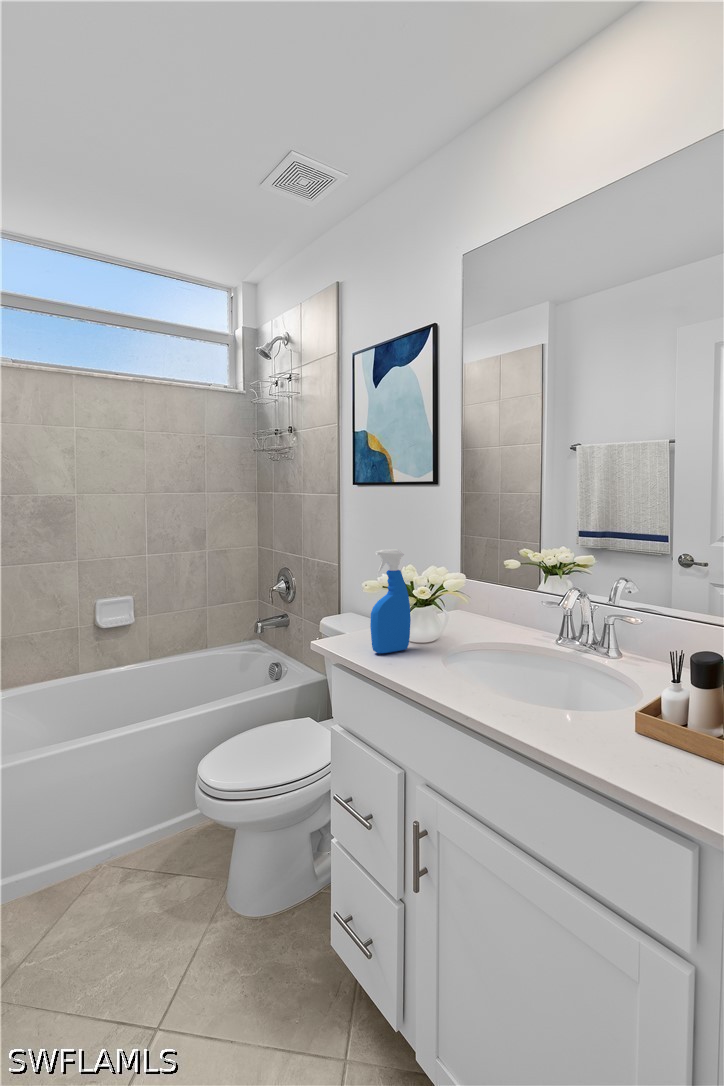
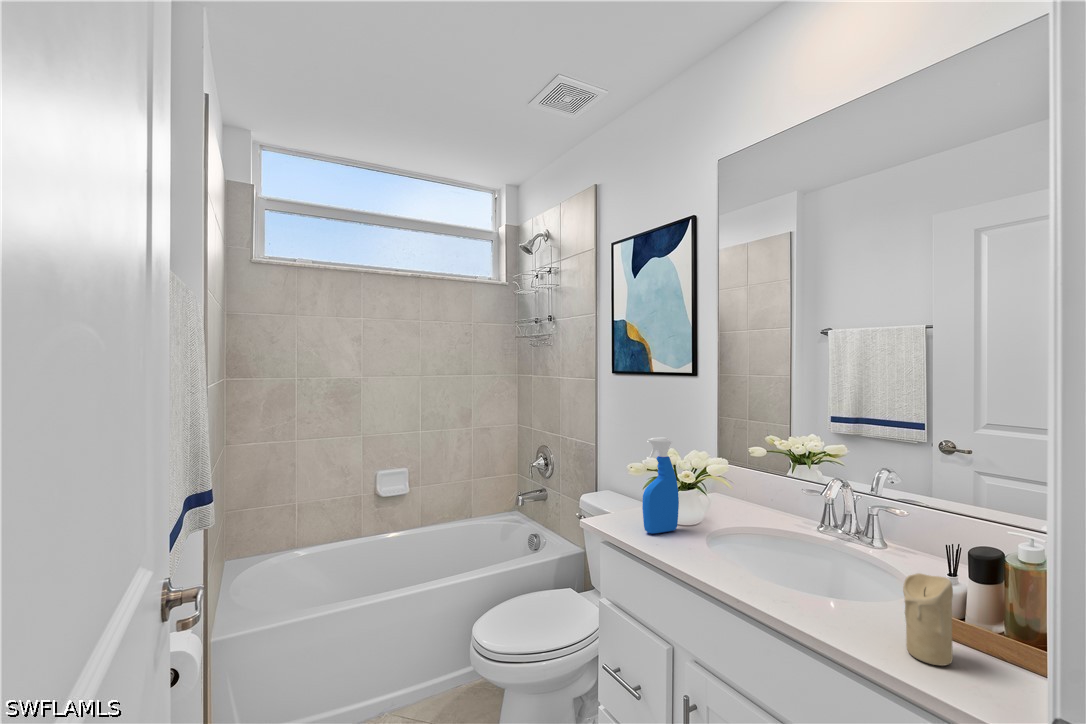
candle: none [626,679,675,773] -> present [903,573,953,666]

